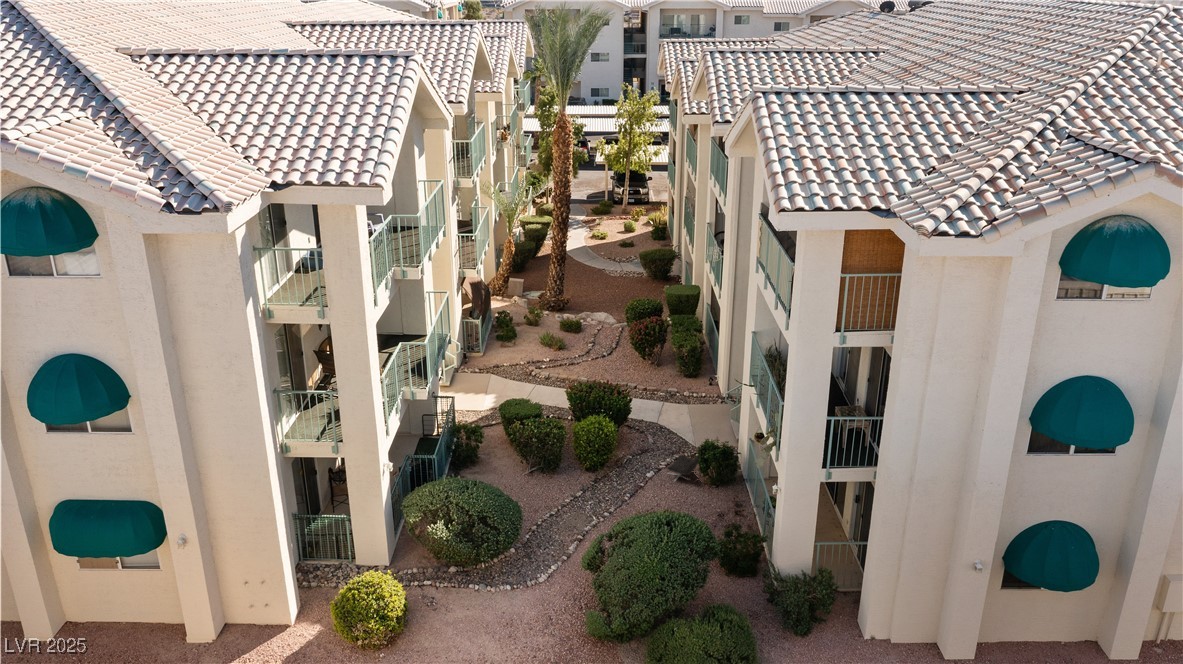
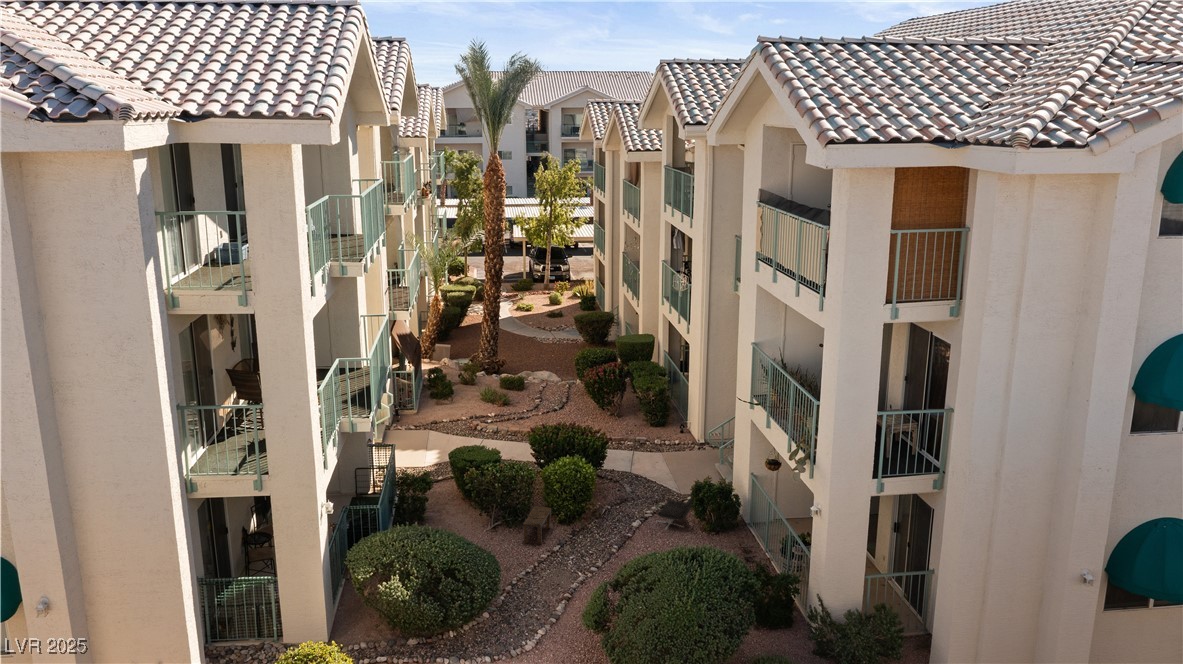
bench: none [554,456,579,490] -> present [523,506,551,544]

